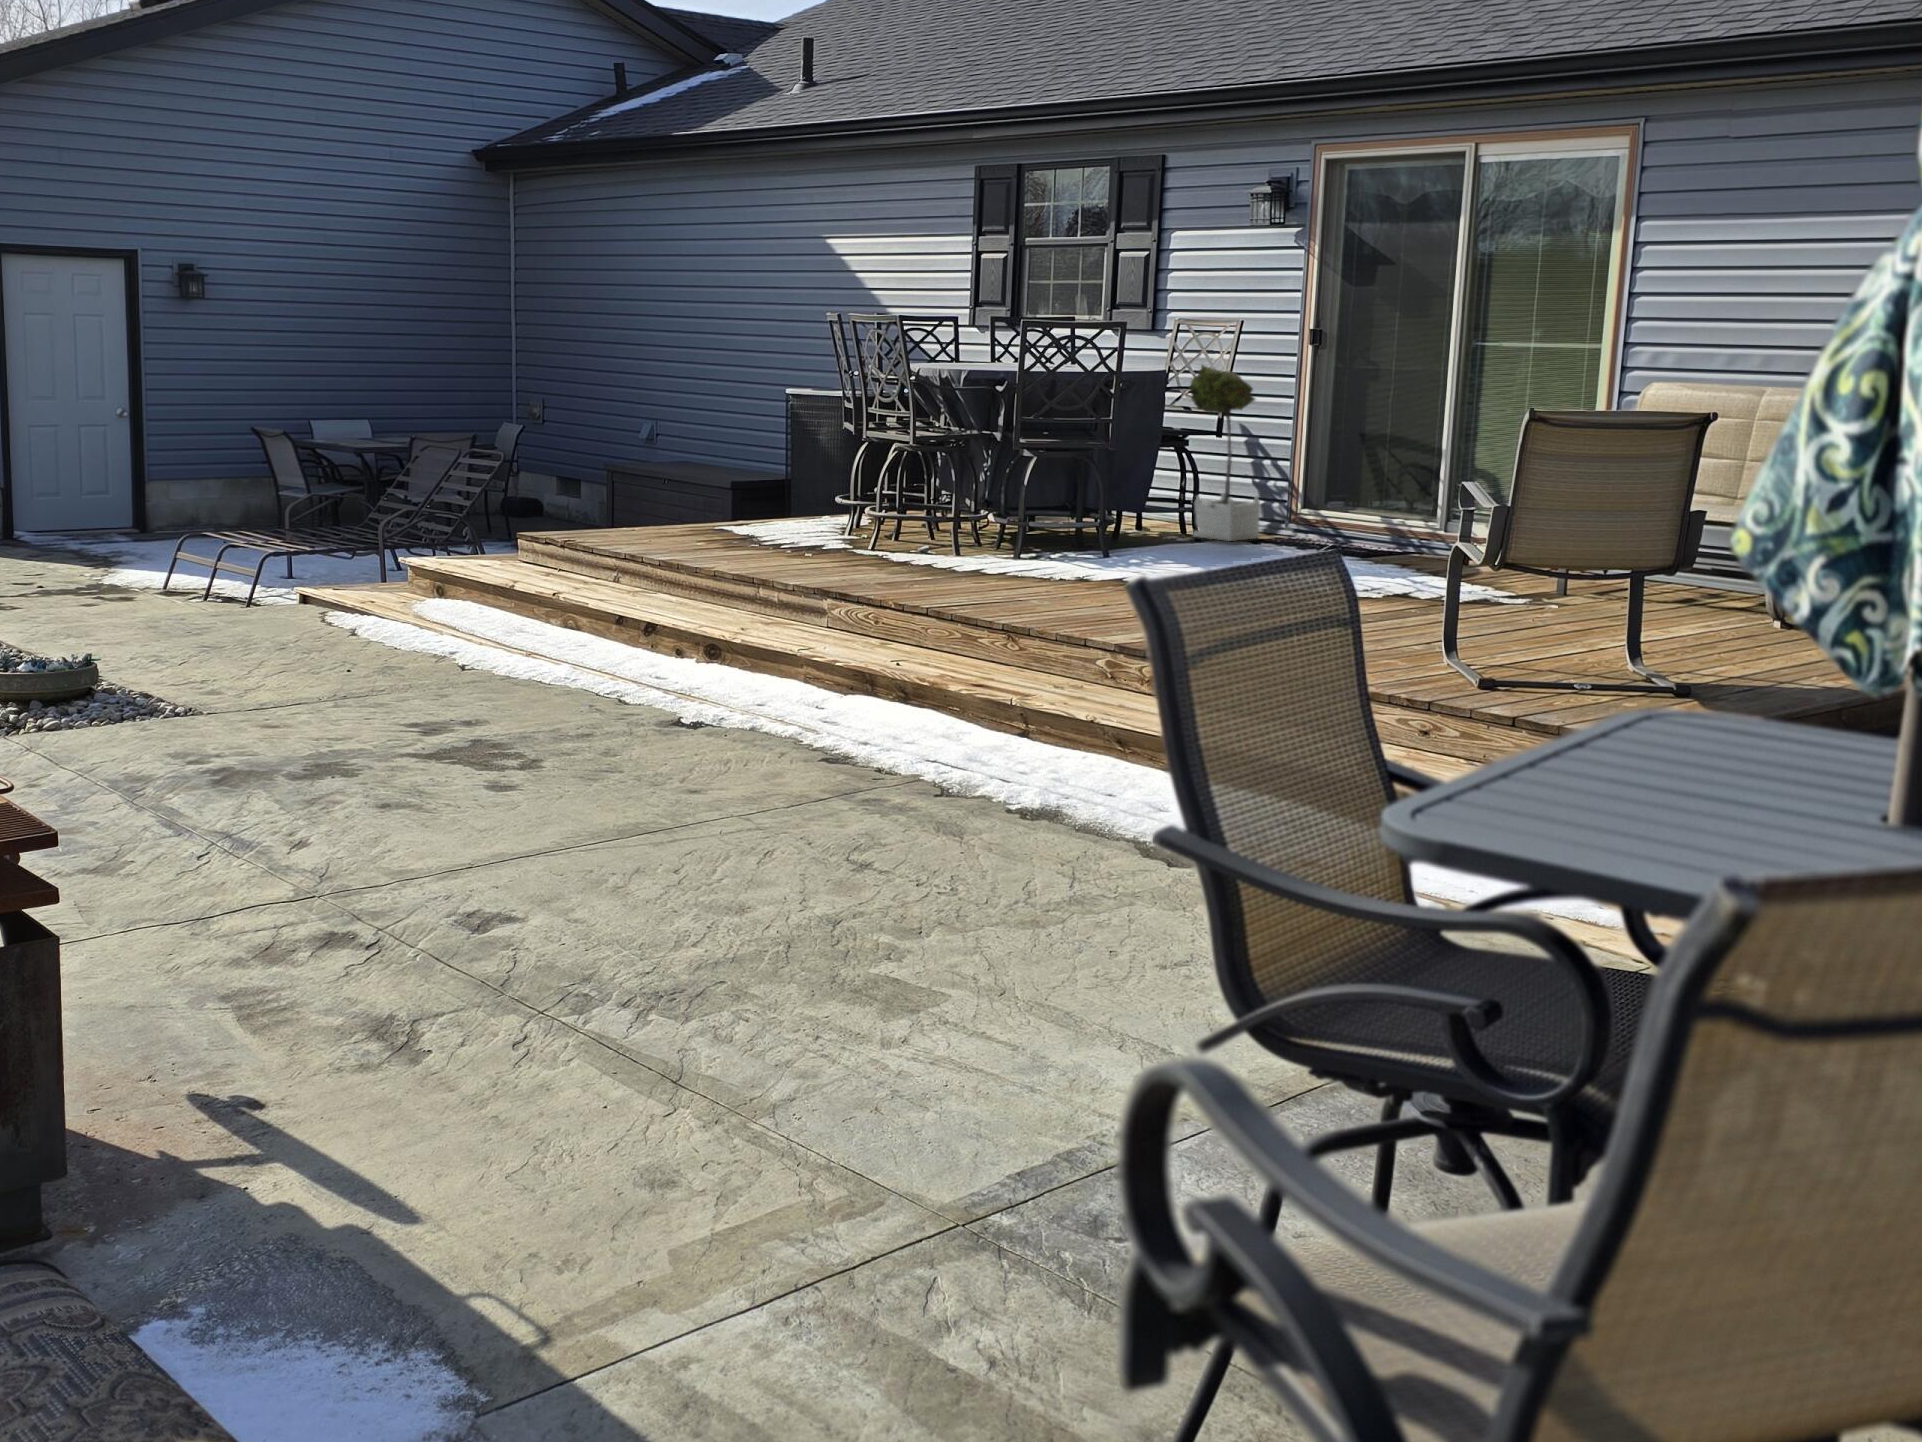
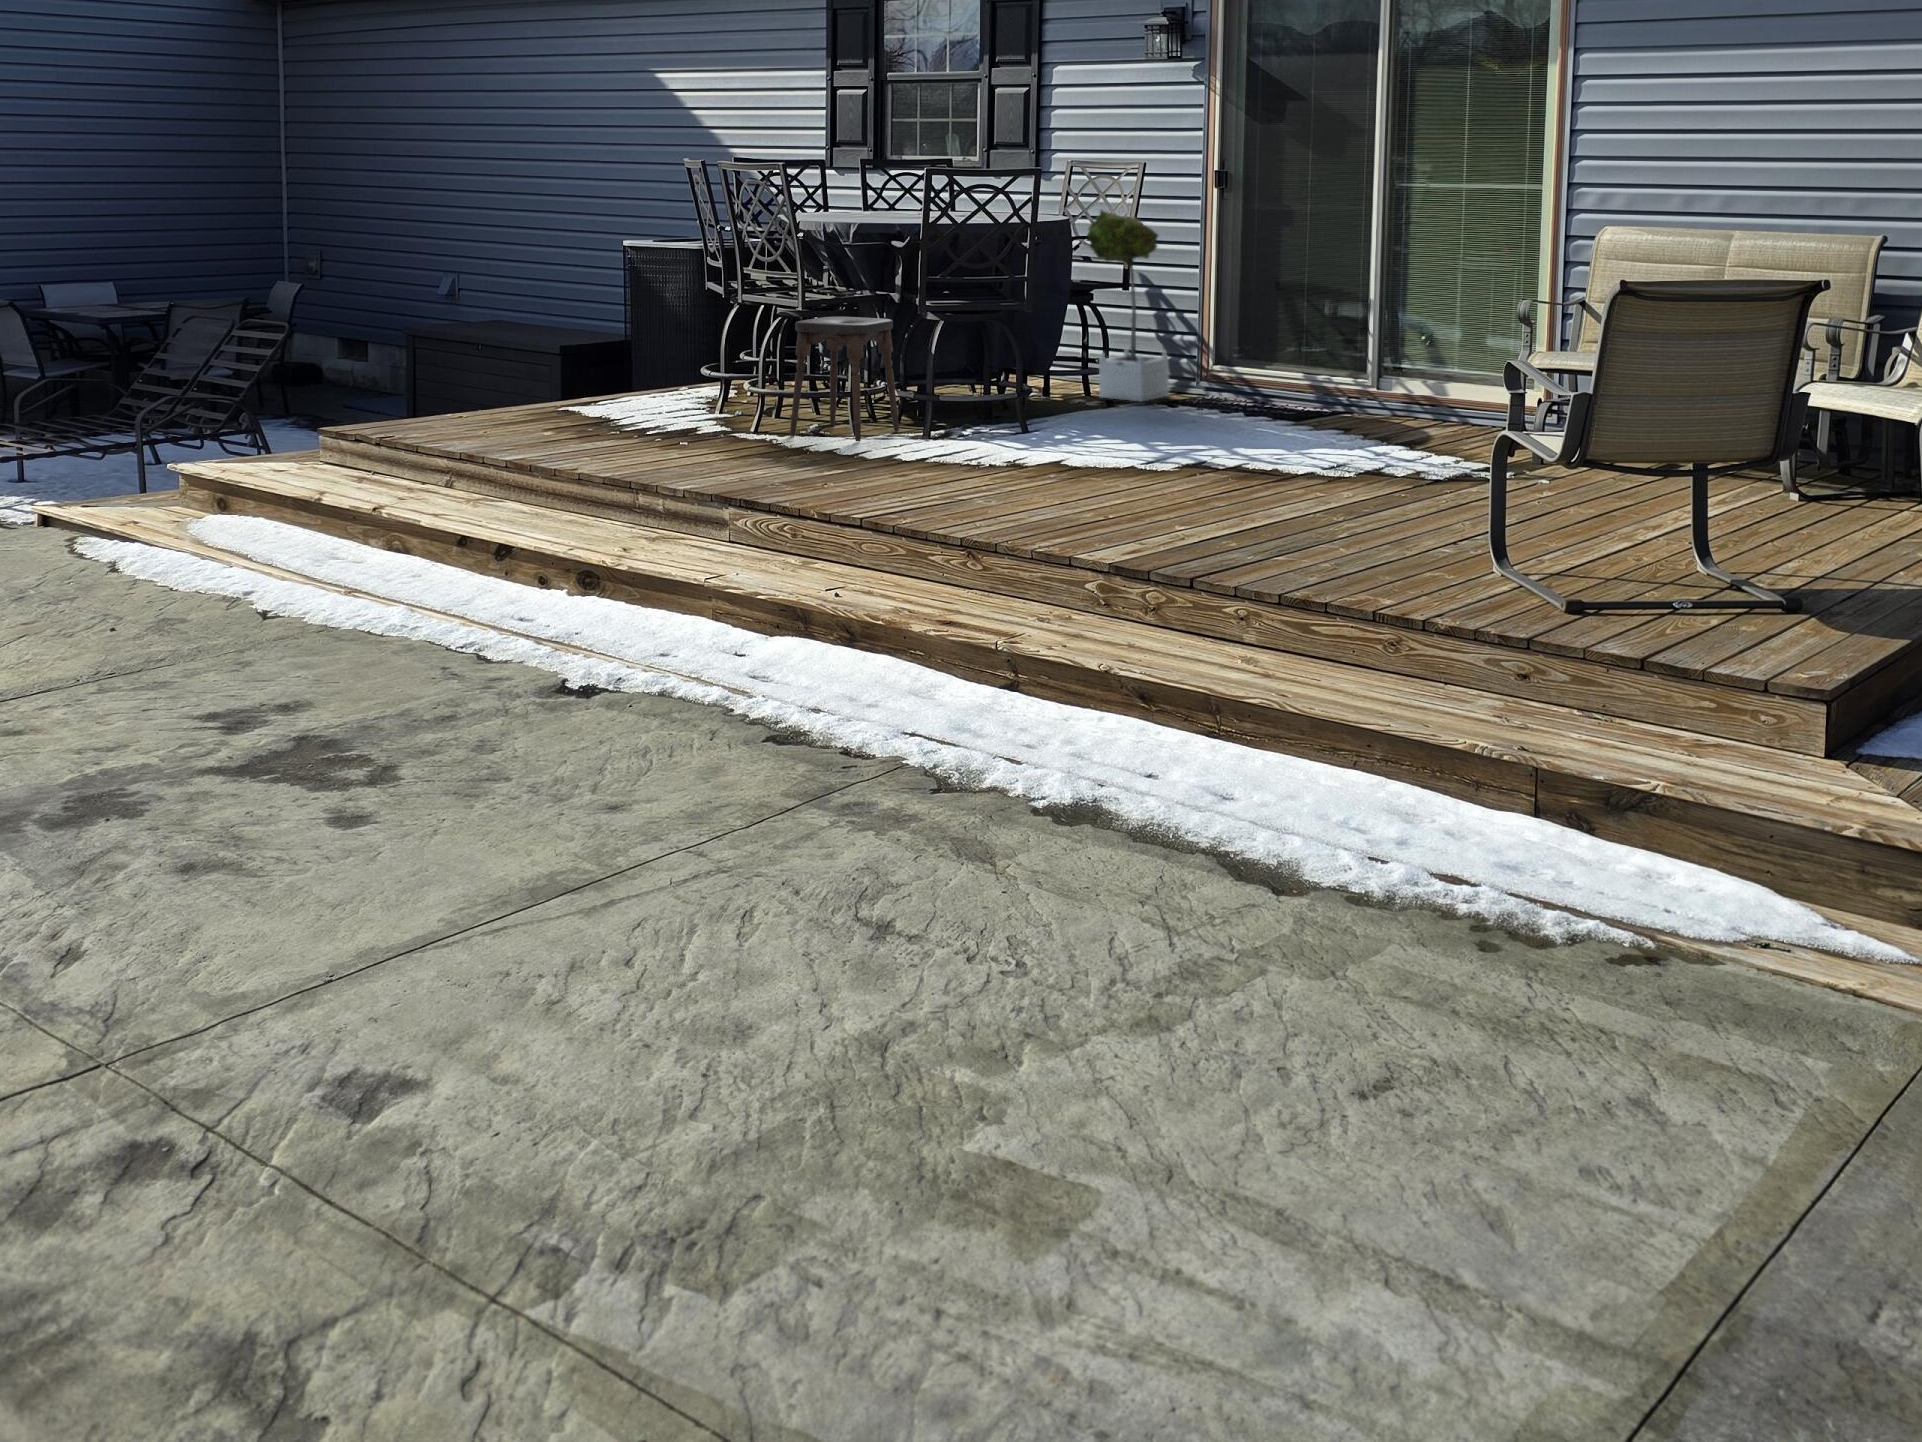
stool: none [899,452,996,559] -> present [790,316,899,441]

